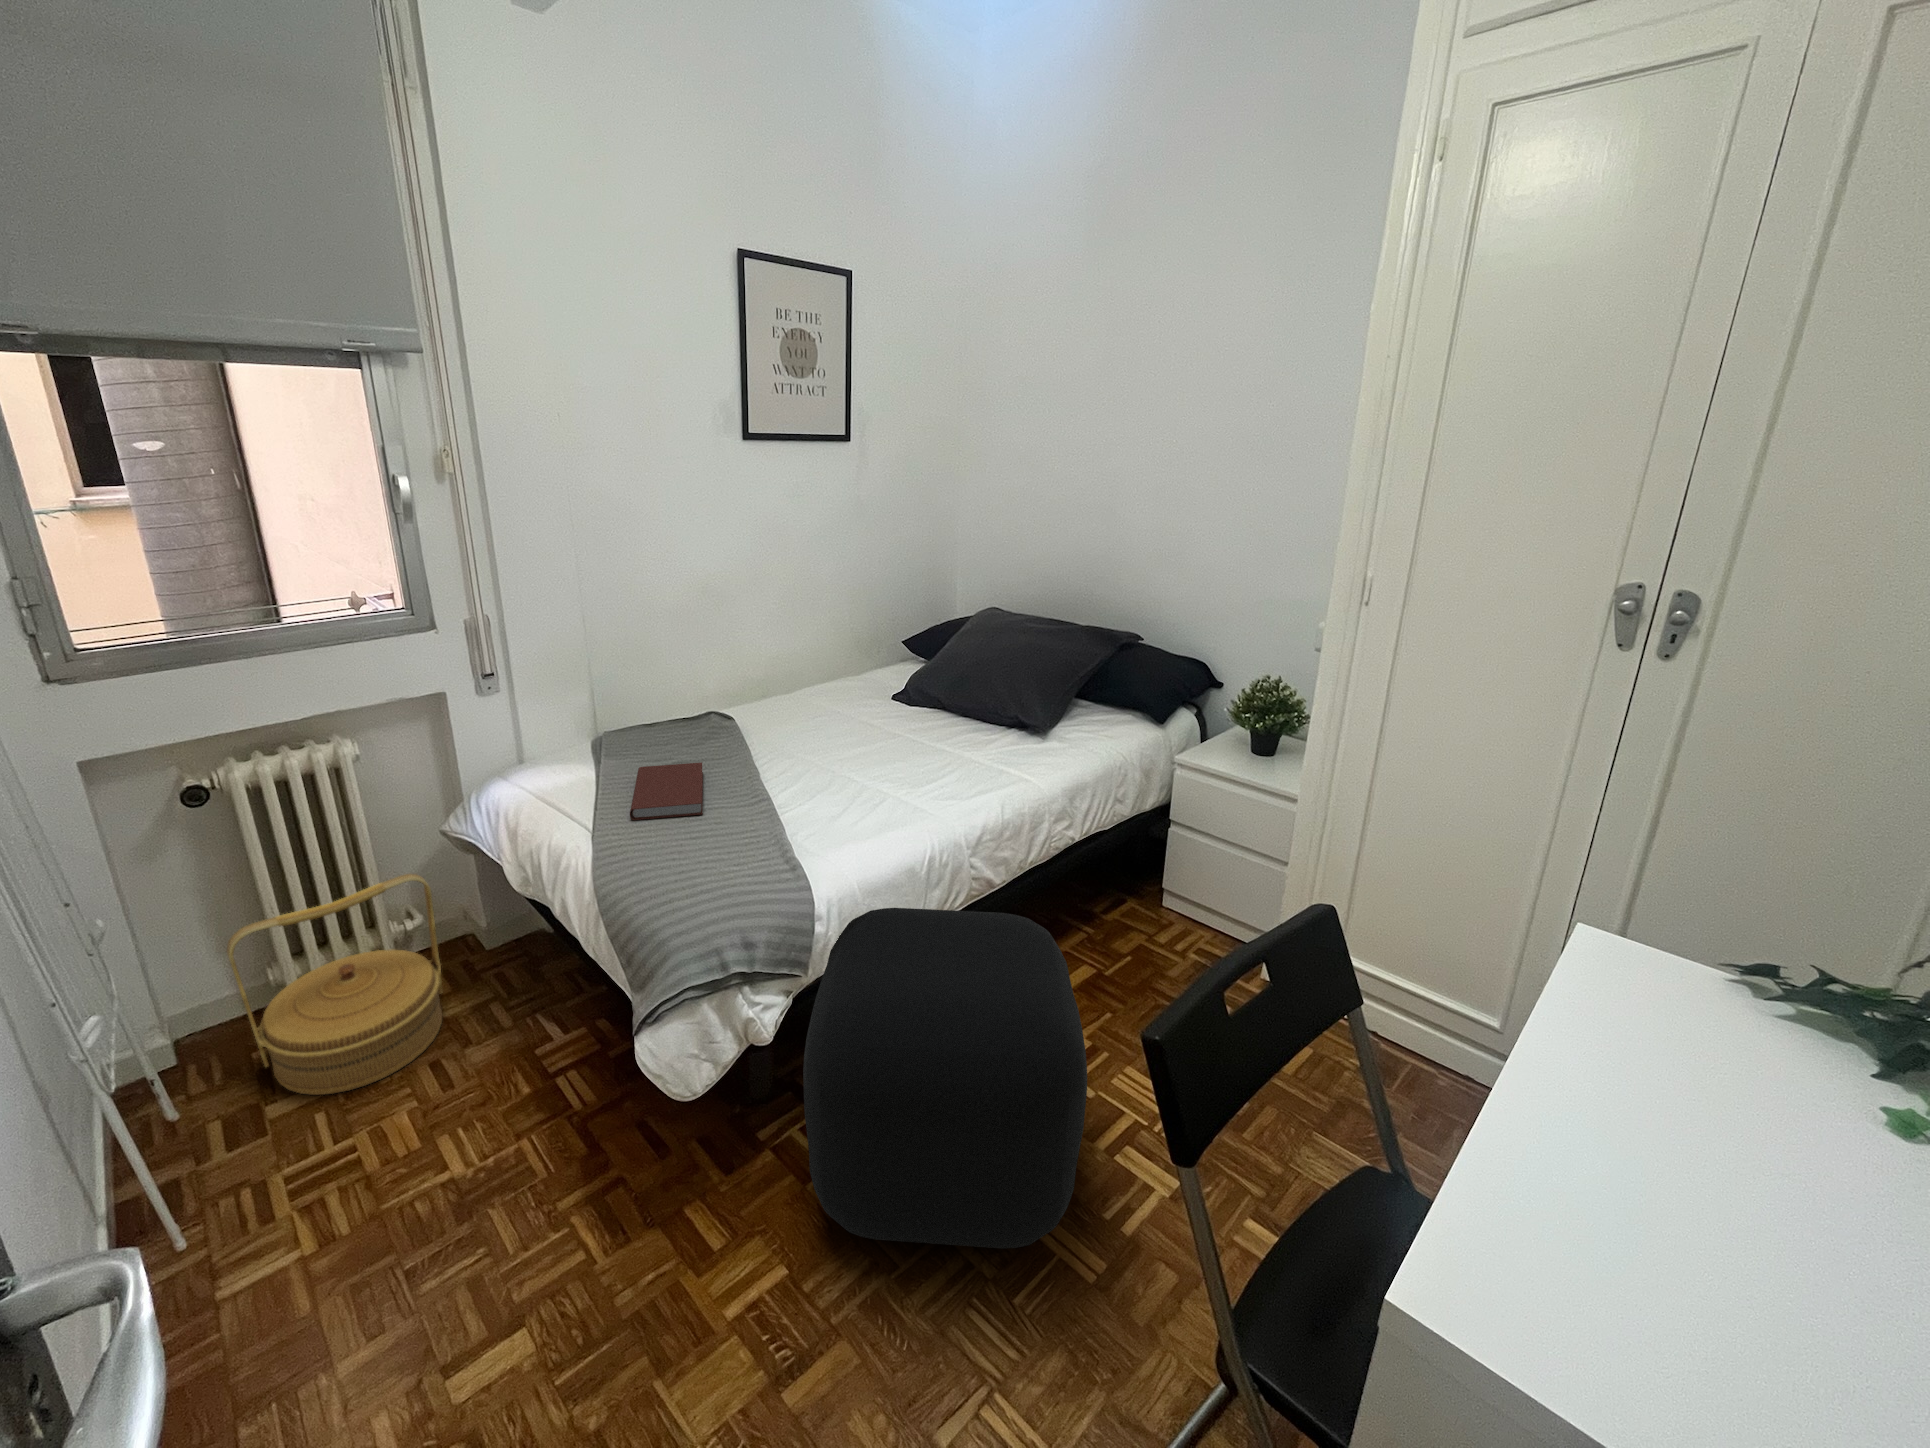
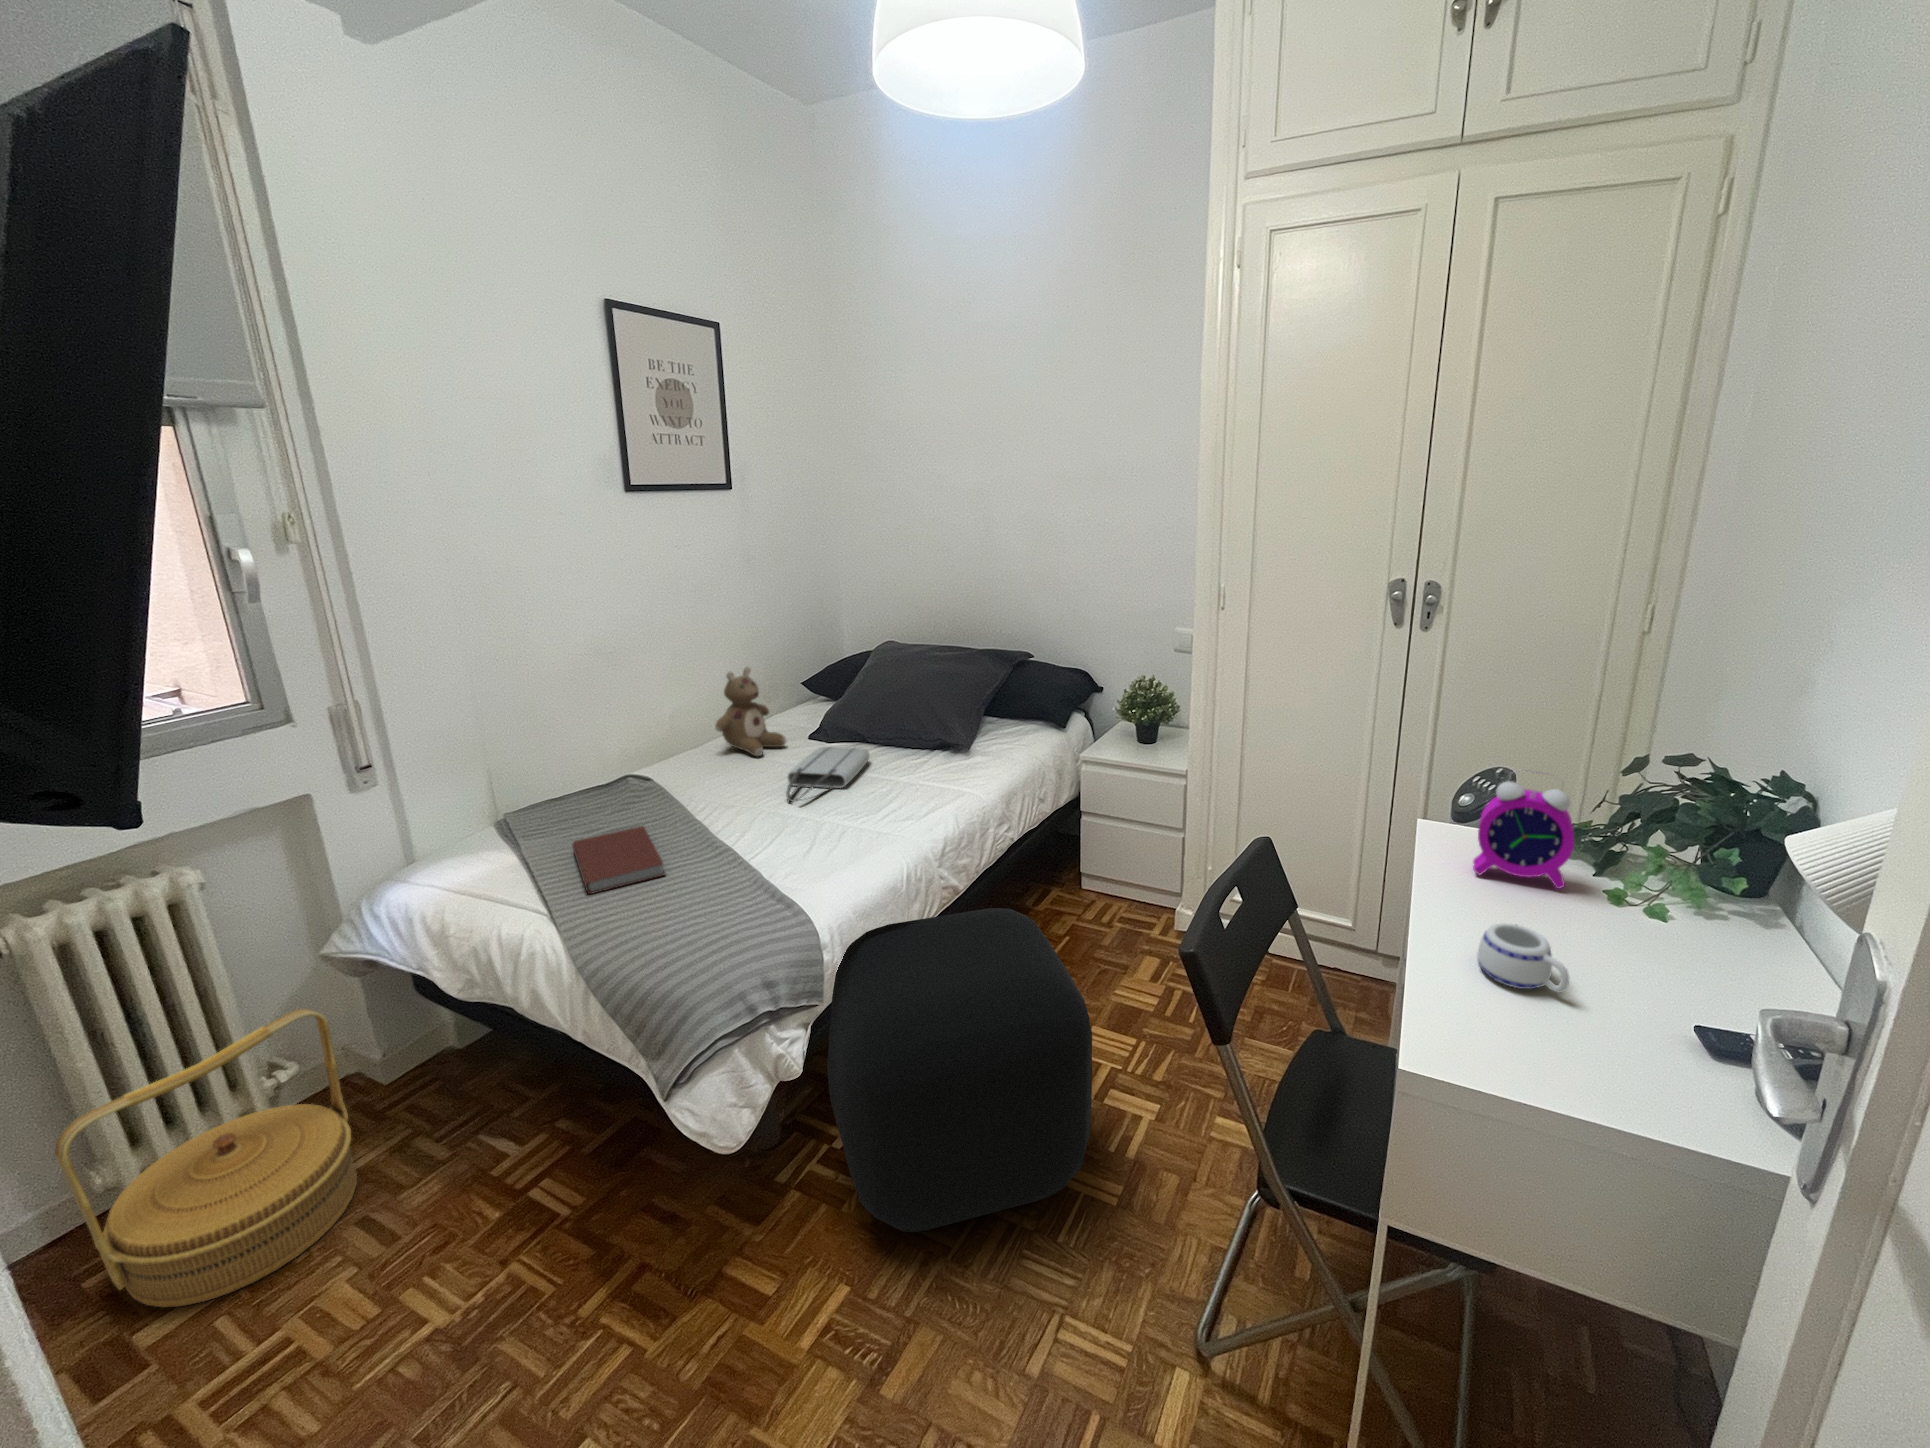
stuffed bear: none [803,620,870,710] -> present [715,667,786,756]
tote bag: none [843,709,942,761] -> present [786,747,869,802]
alarm clock: none [1639,892,1838,1085] -> present [1473,770,1574,889]
mug: none [1590,1120,1748,1263] -> present [1477,923,1569,993]

